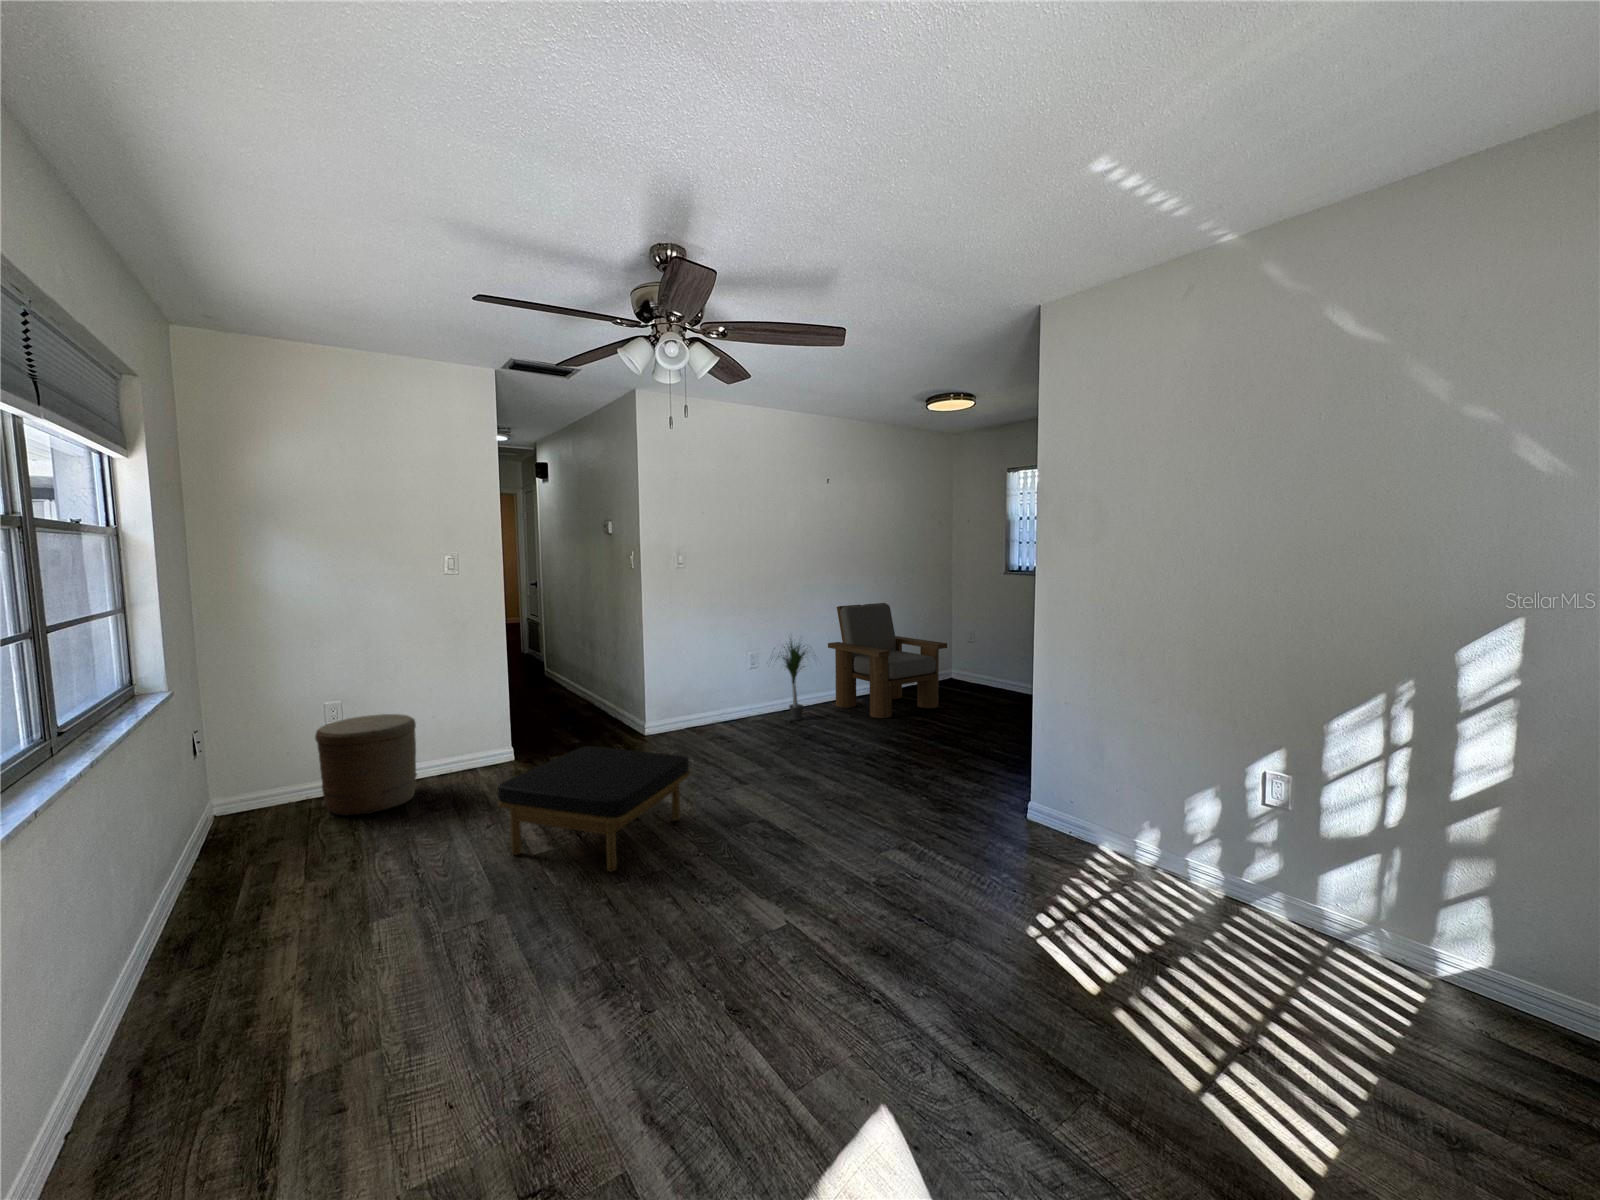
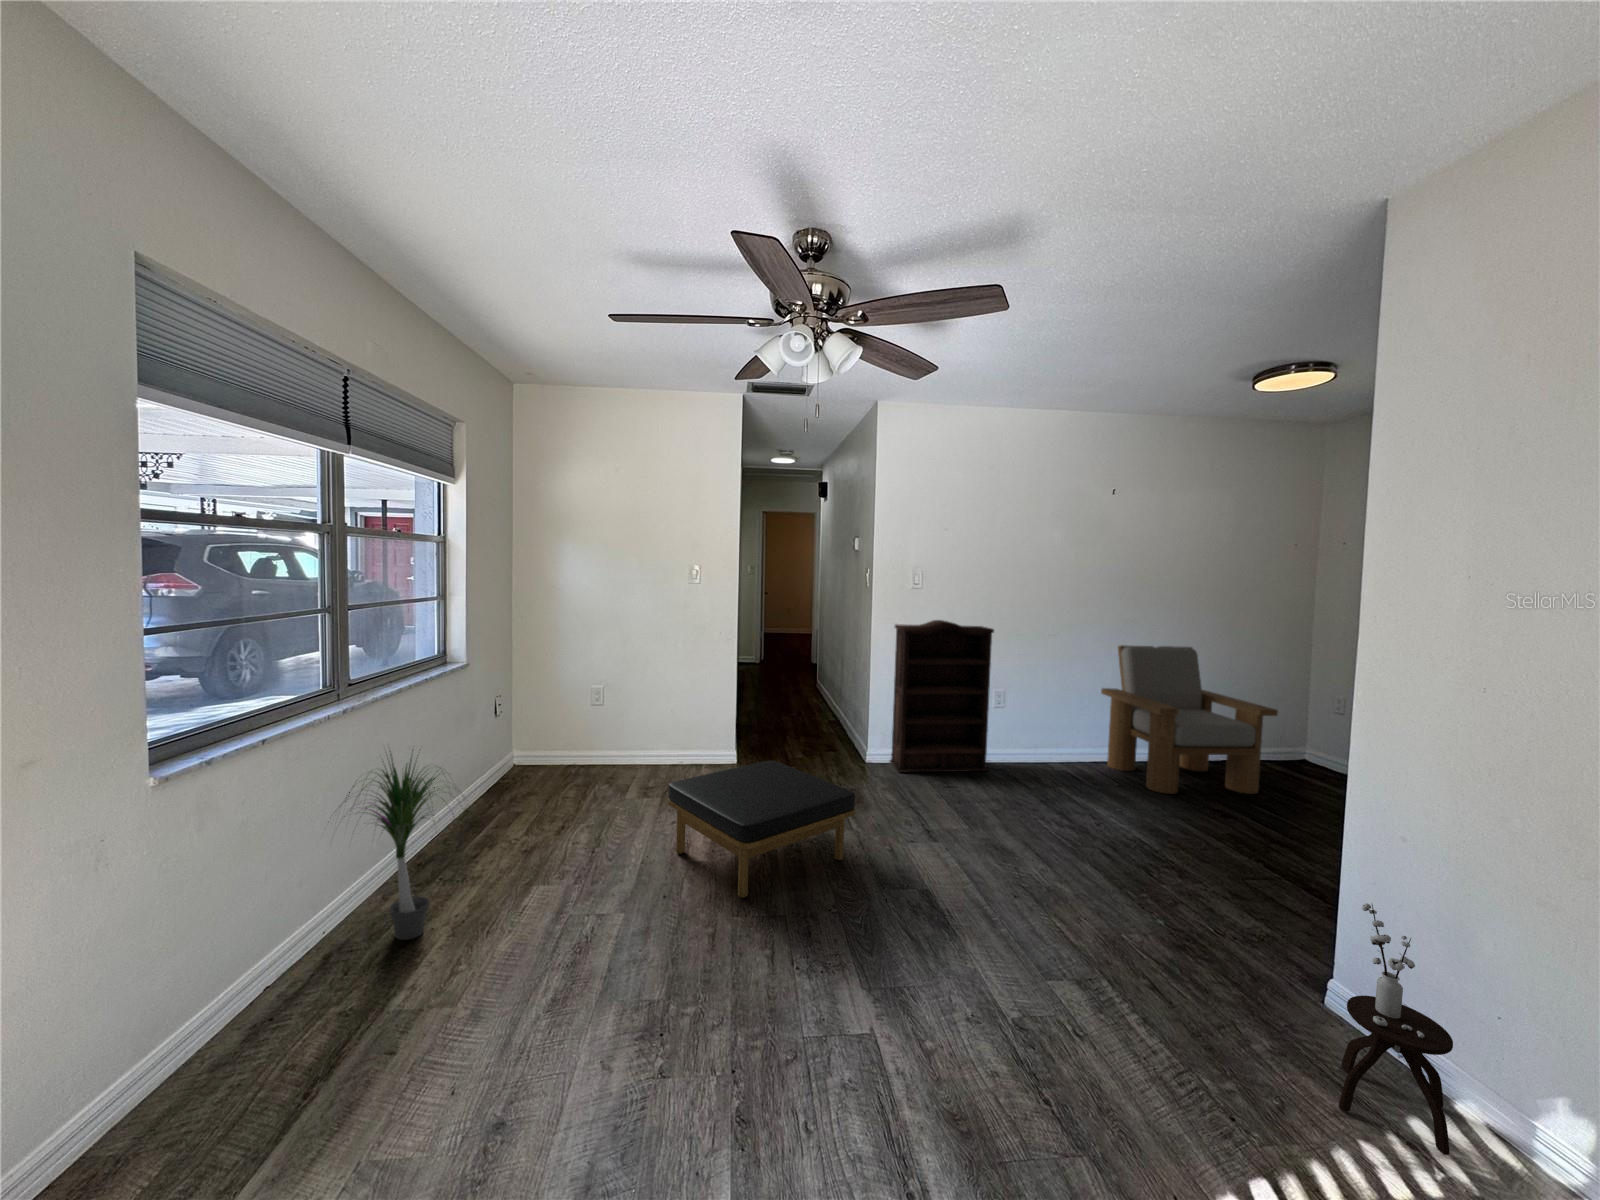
bookshelf: none [661,596,752,742] -> present [890,620,994,773]
potted plant: present [779,639,805,720] -> present [339,750,452,940]
woven basket: present [315,714,417,816] -> none [582,699,656,784]
side table: none [1049,742,1107,871] -> present [1339,903,1453,1155]

